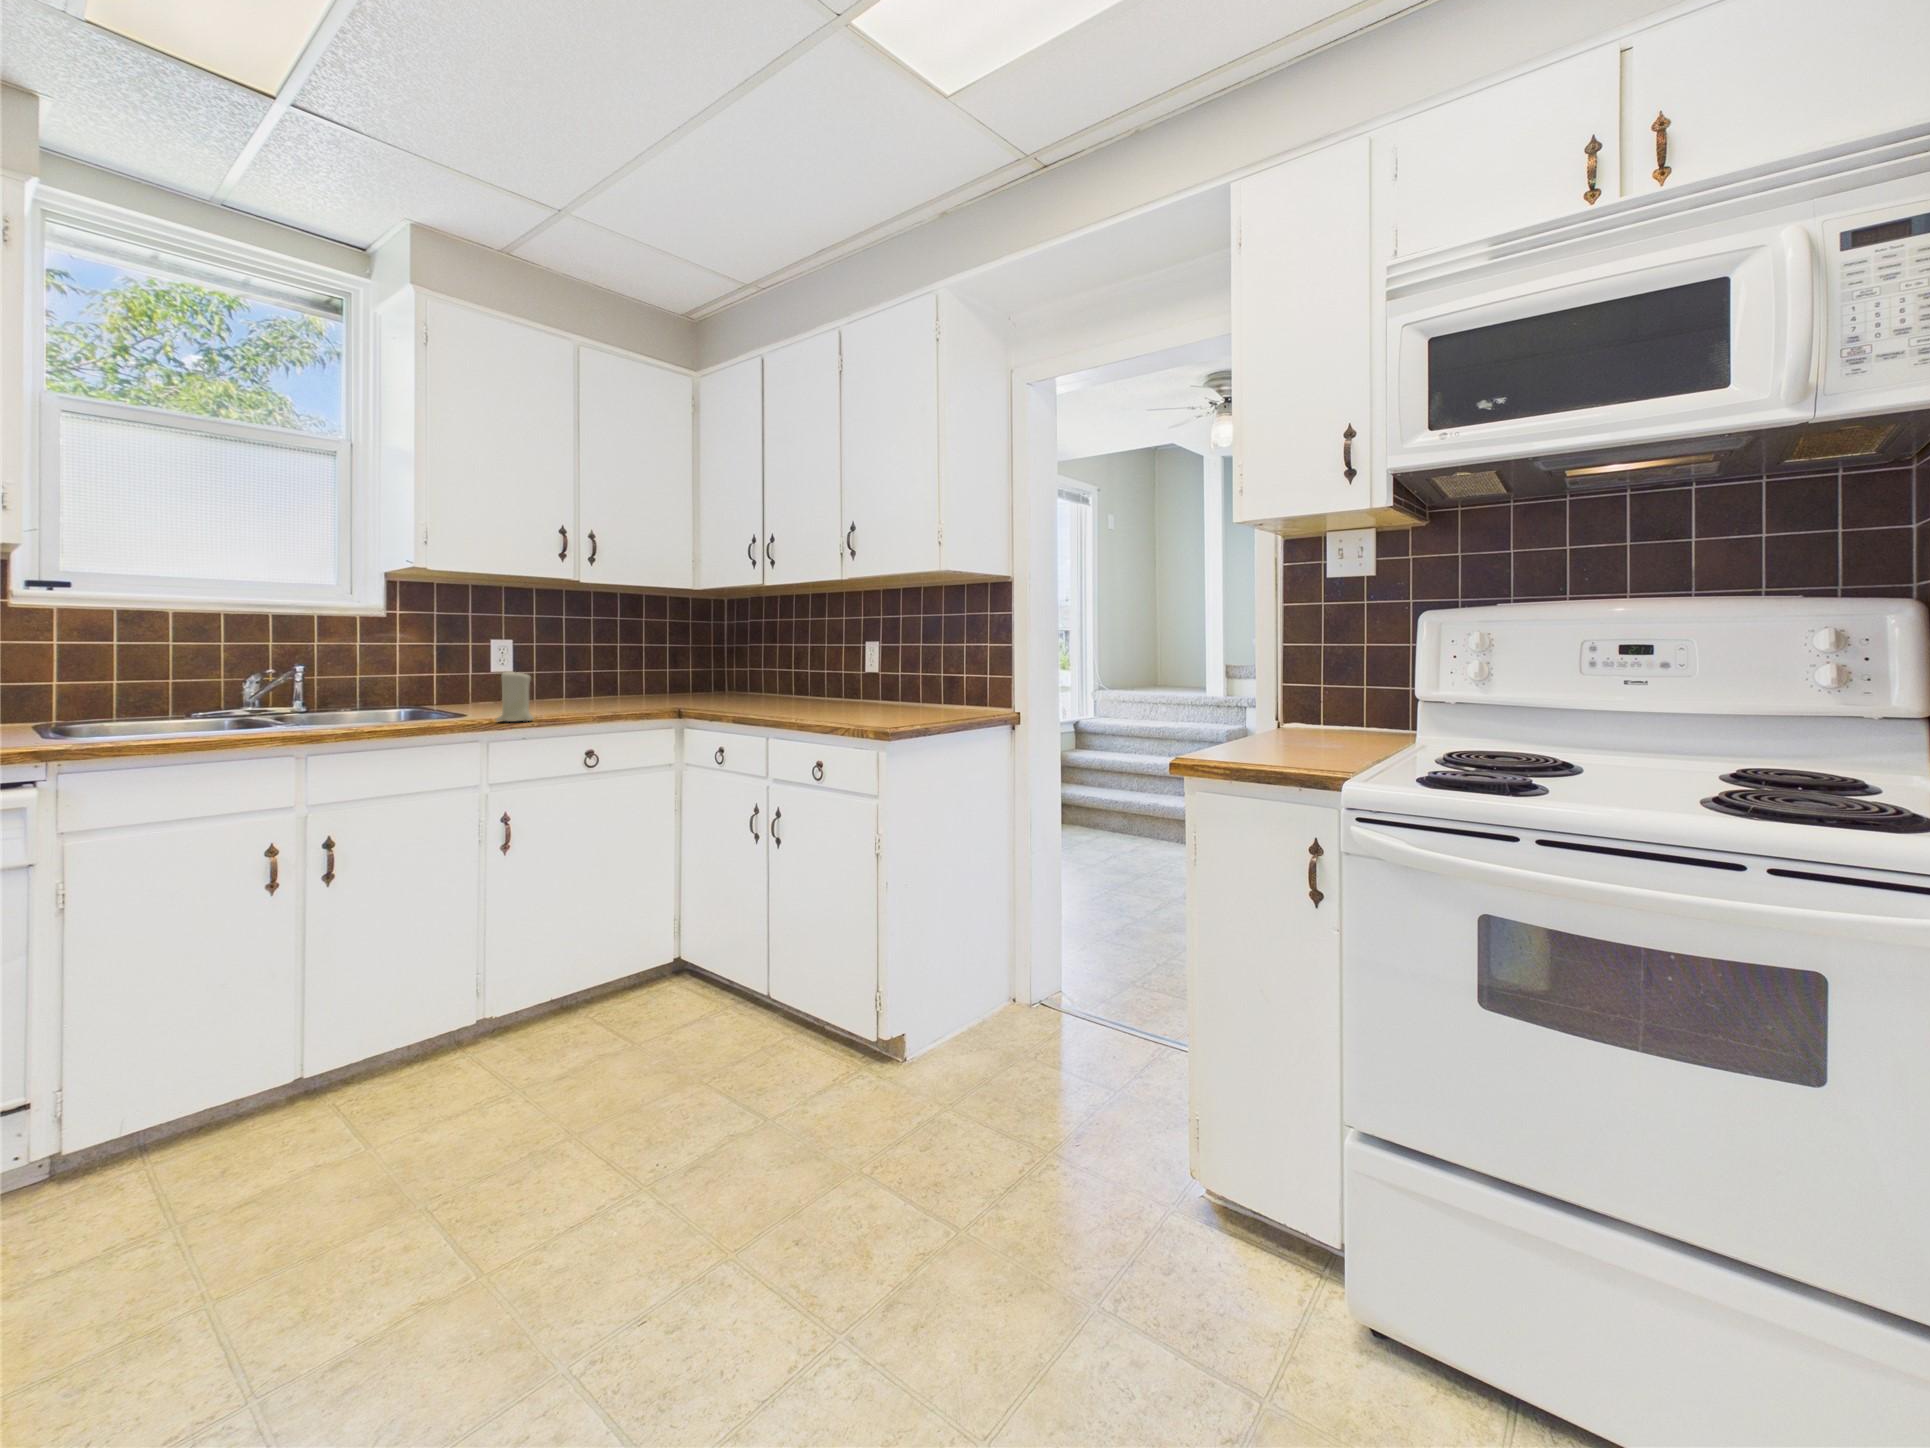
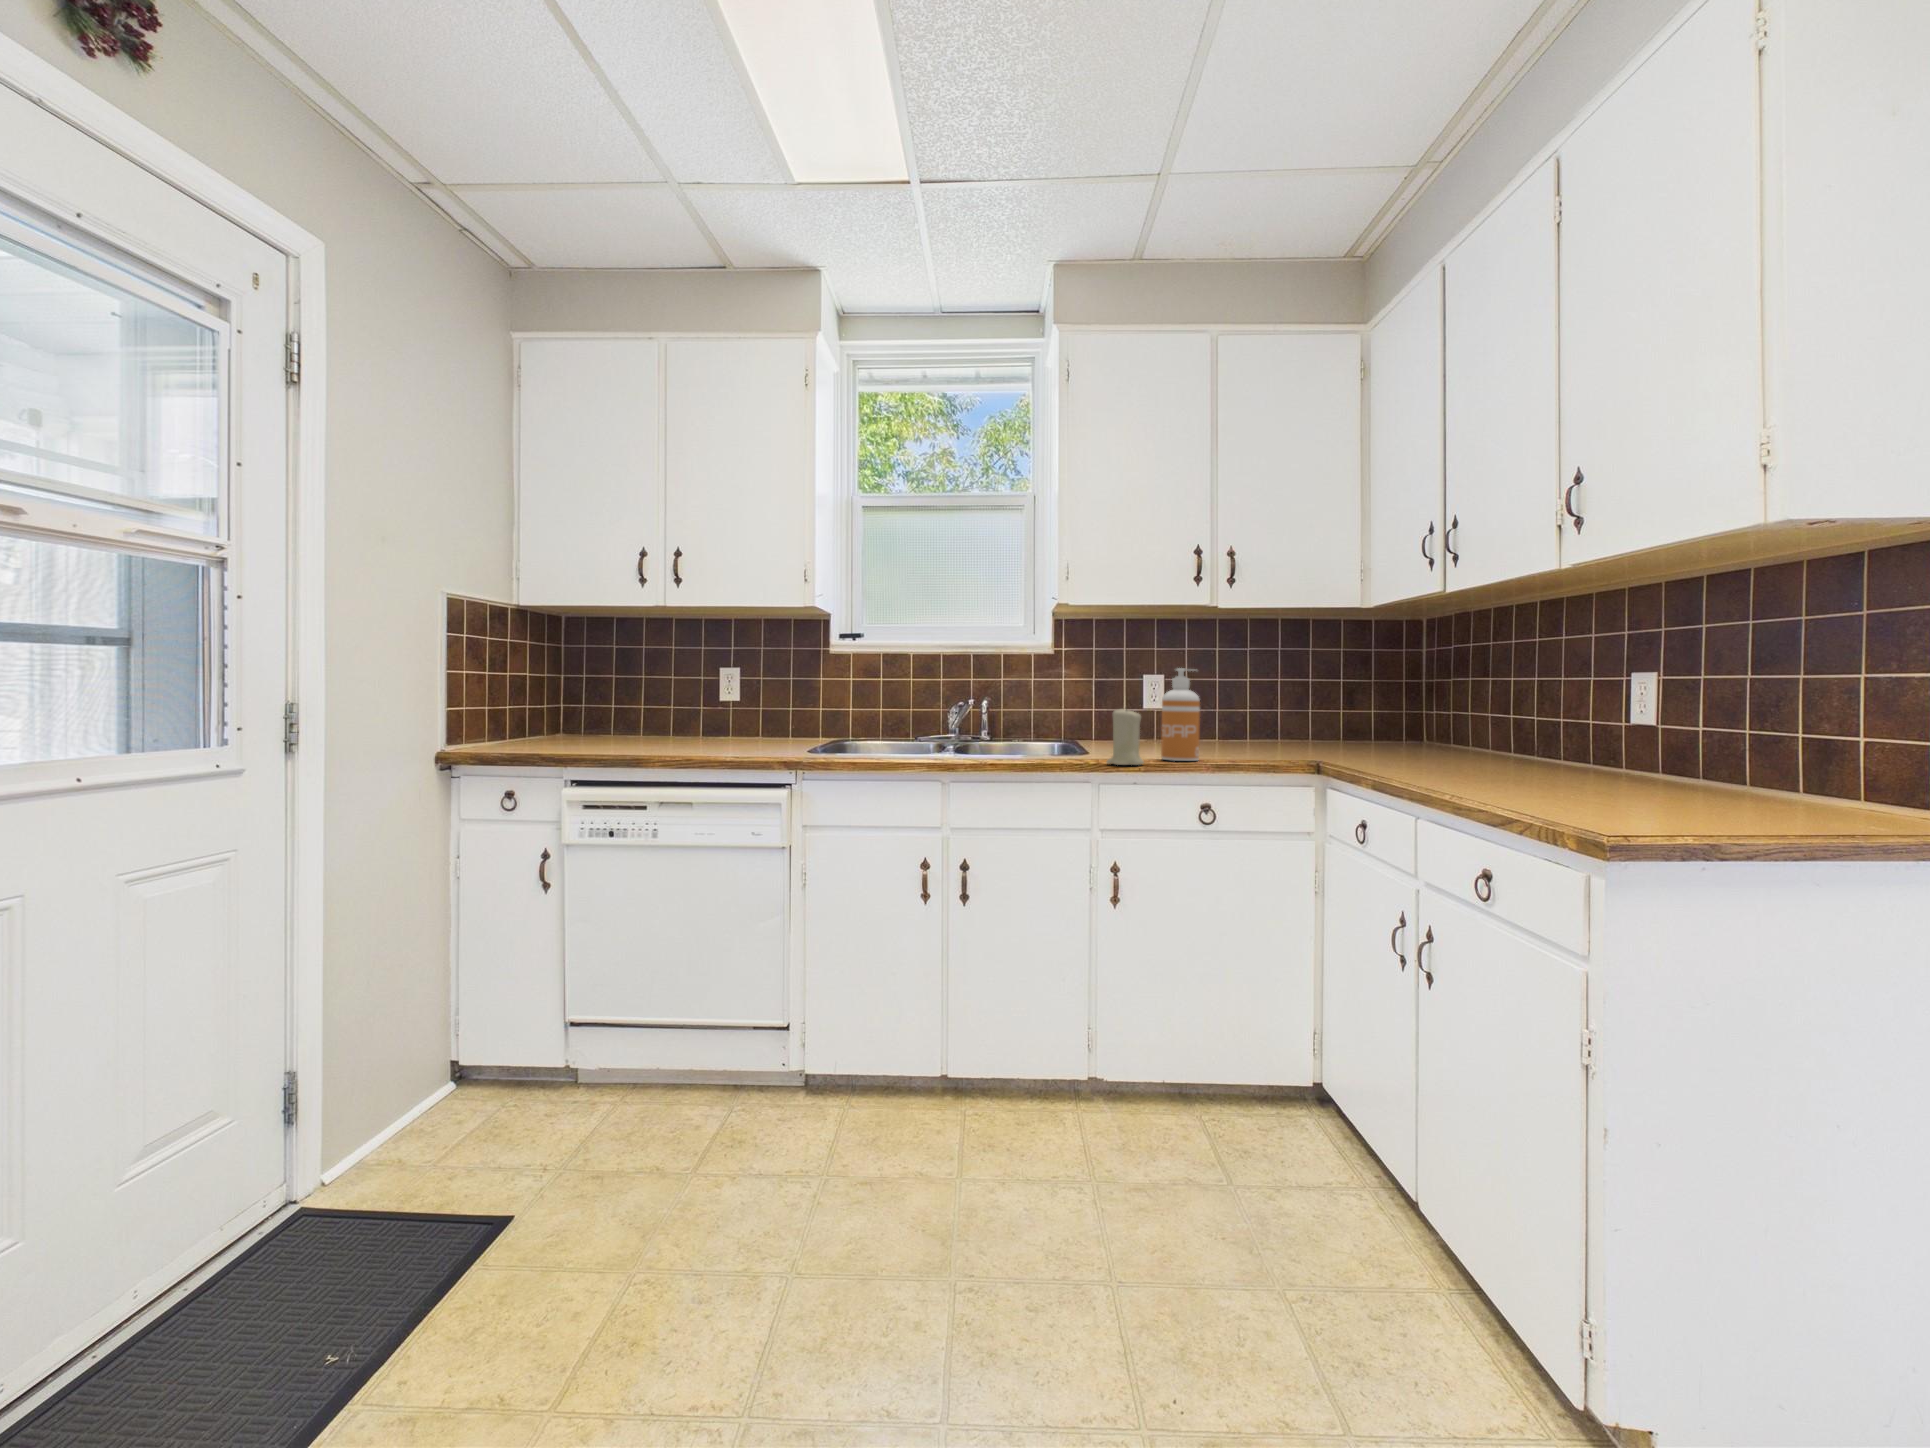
soap dispenser: none [540,635,577,716] -> present [1161,668,1200,761]

